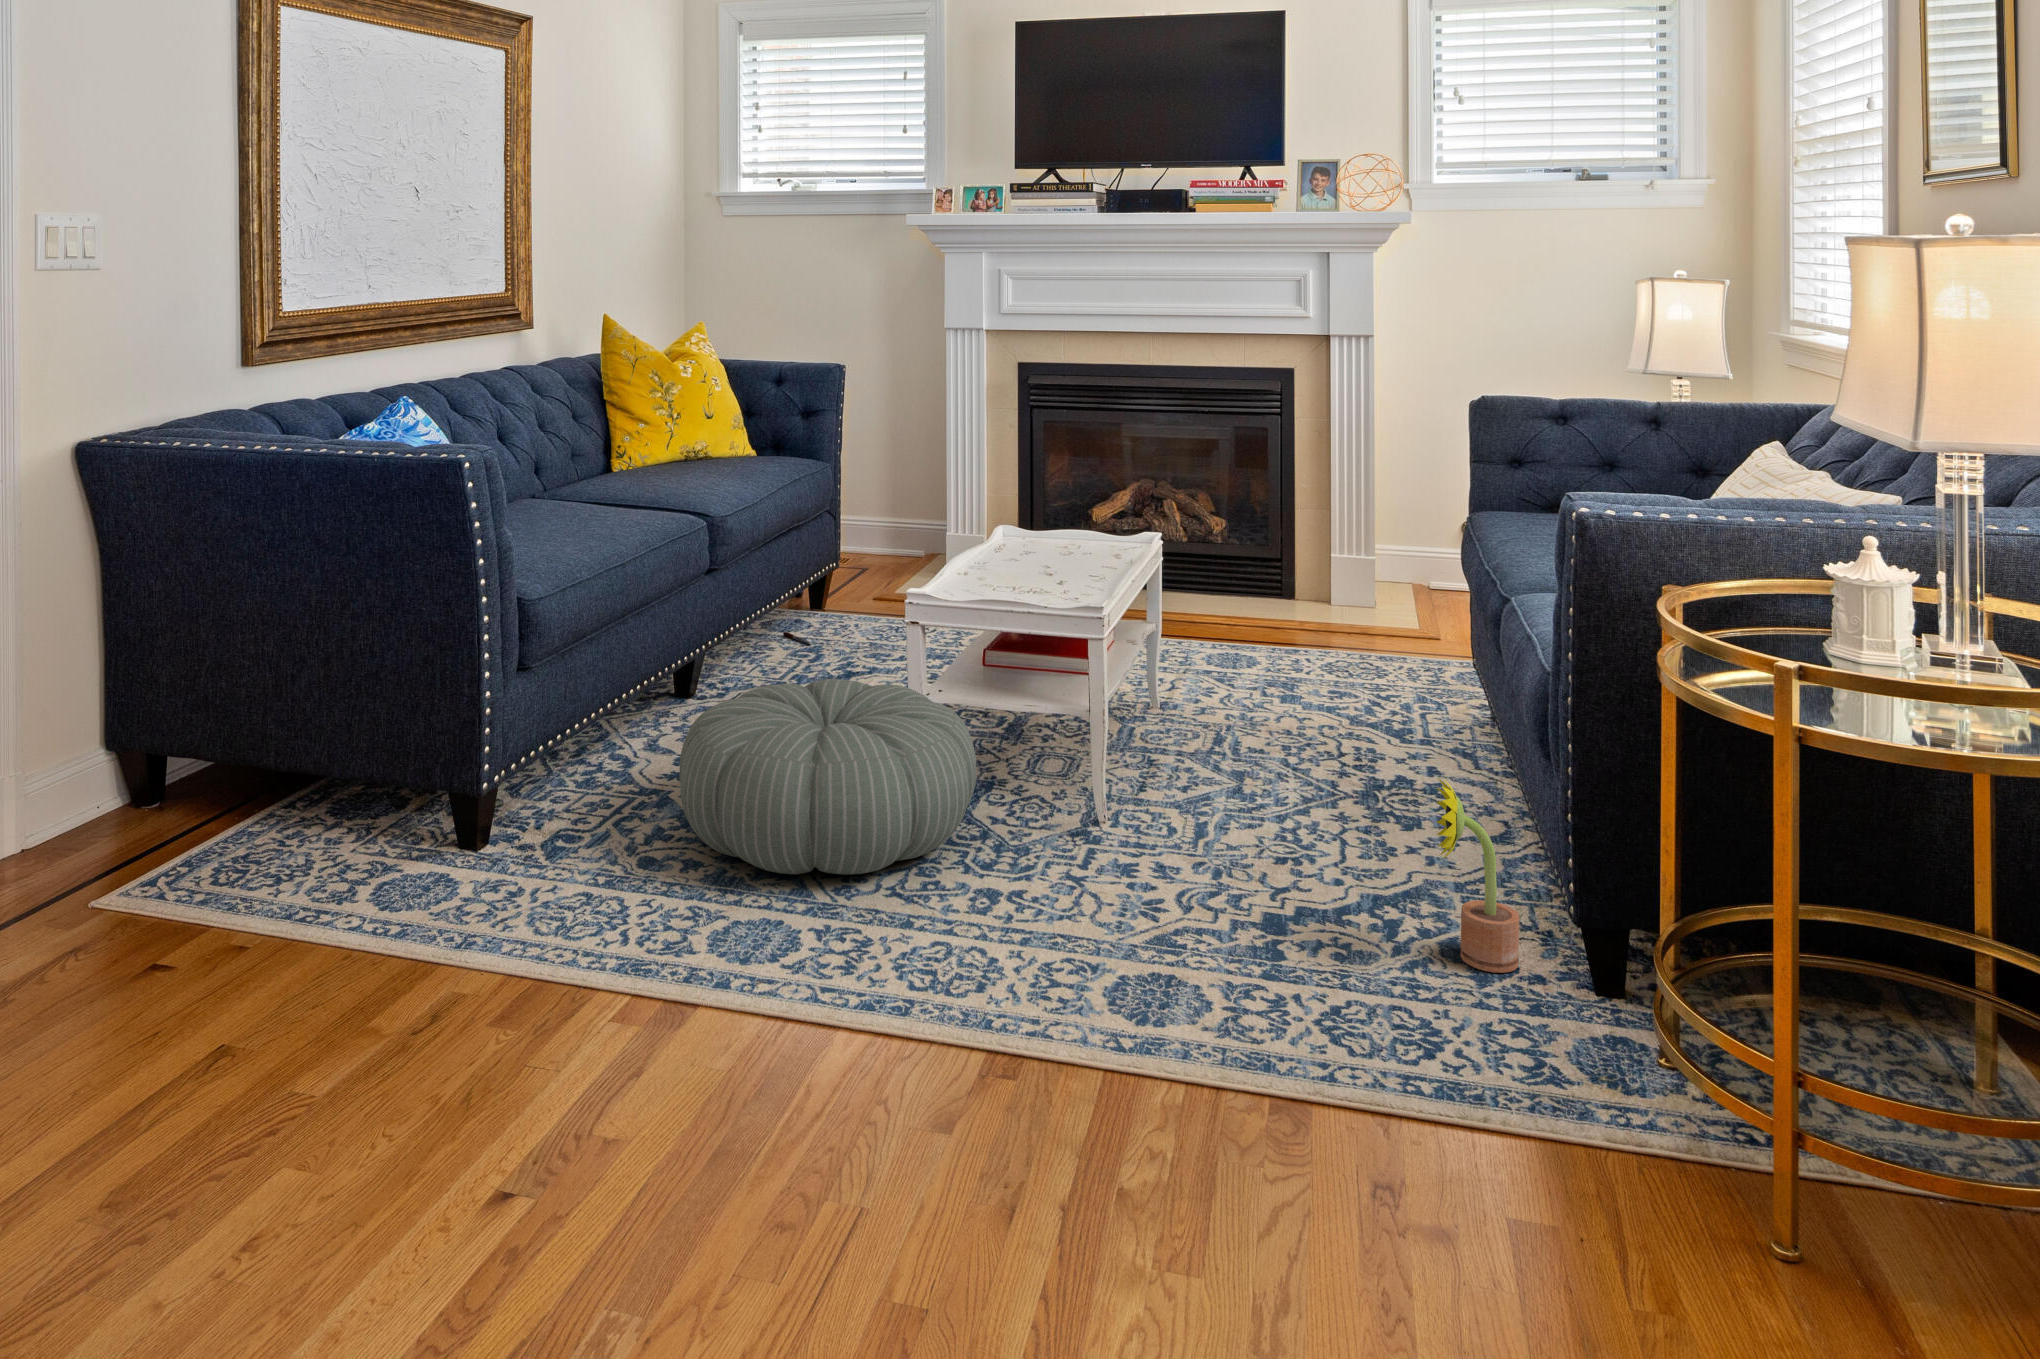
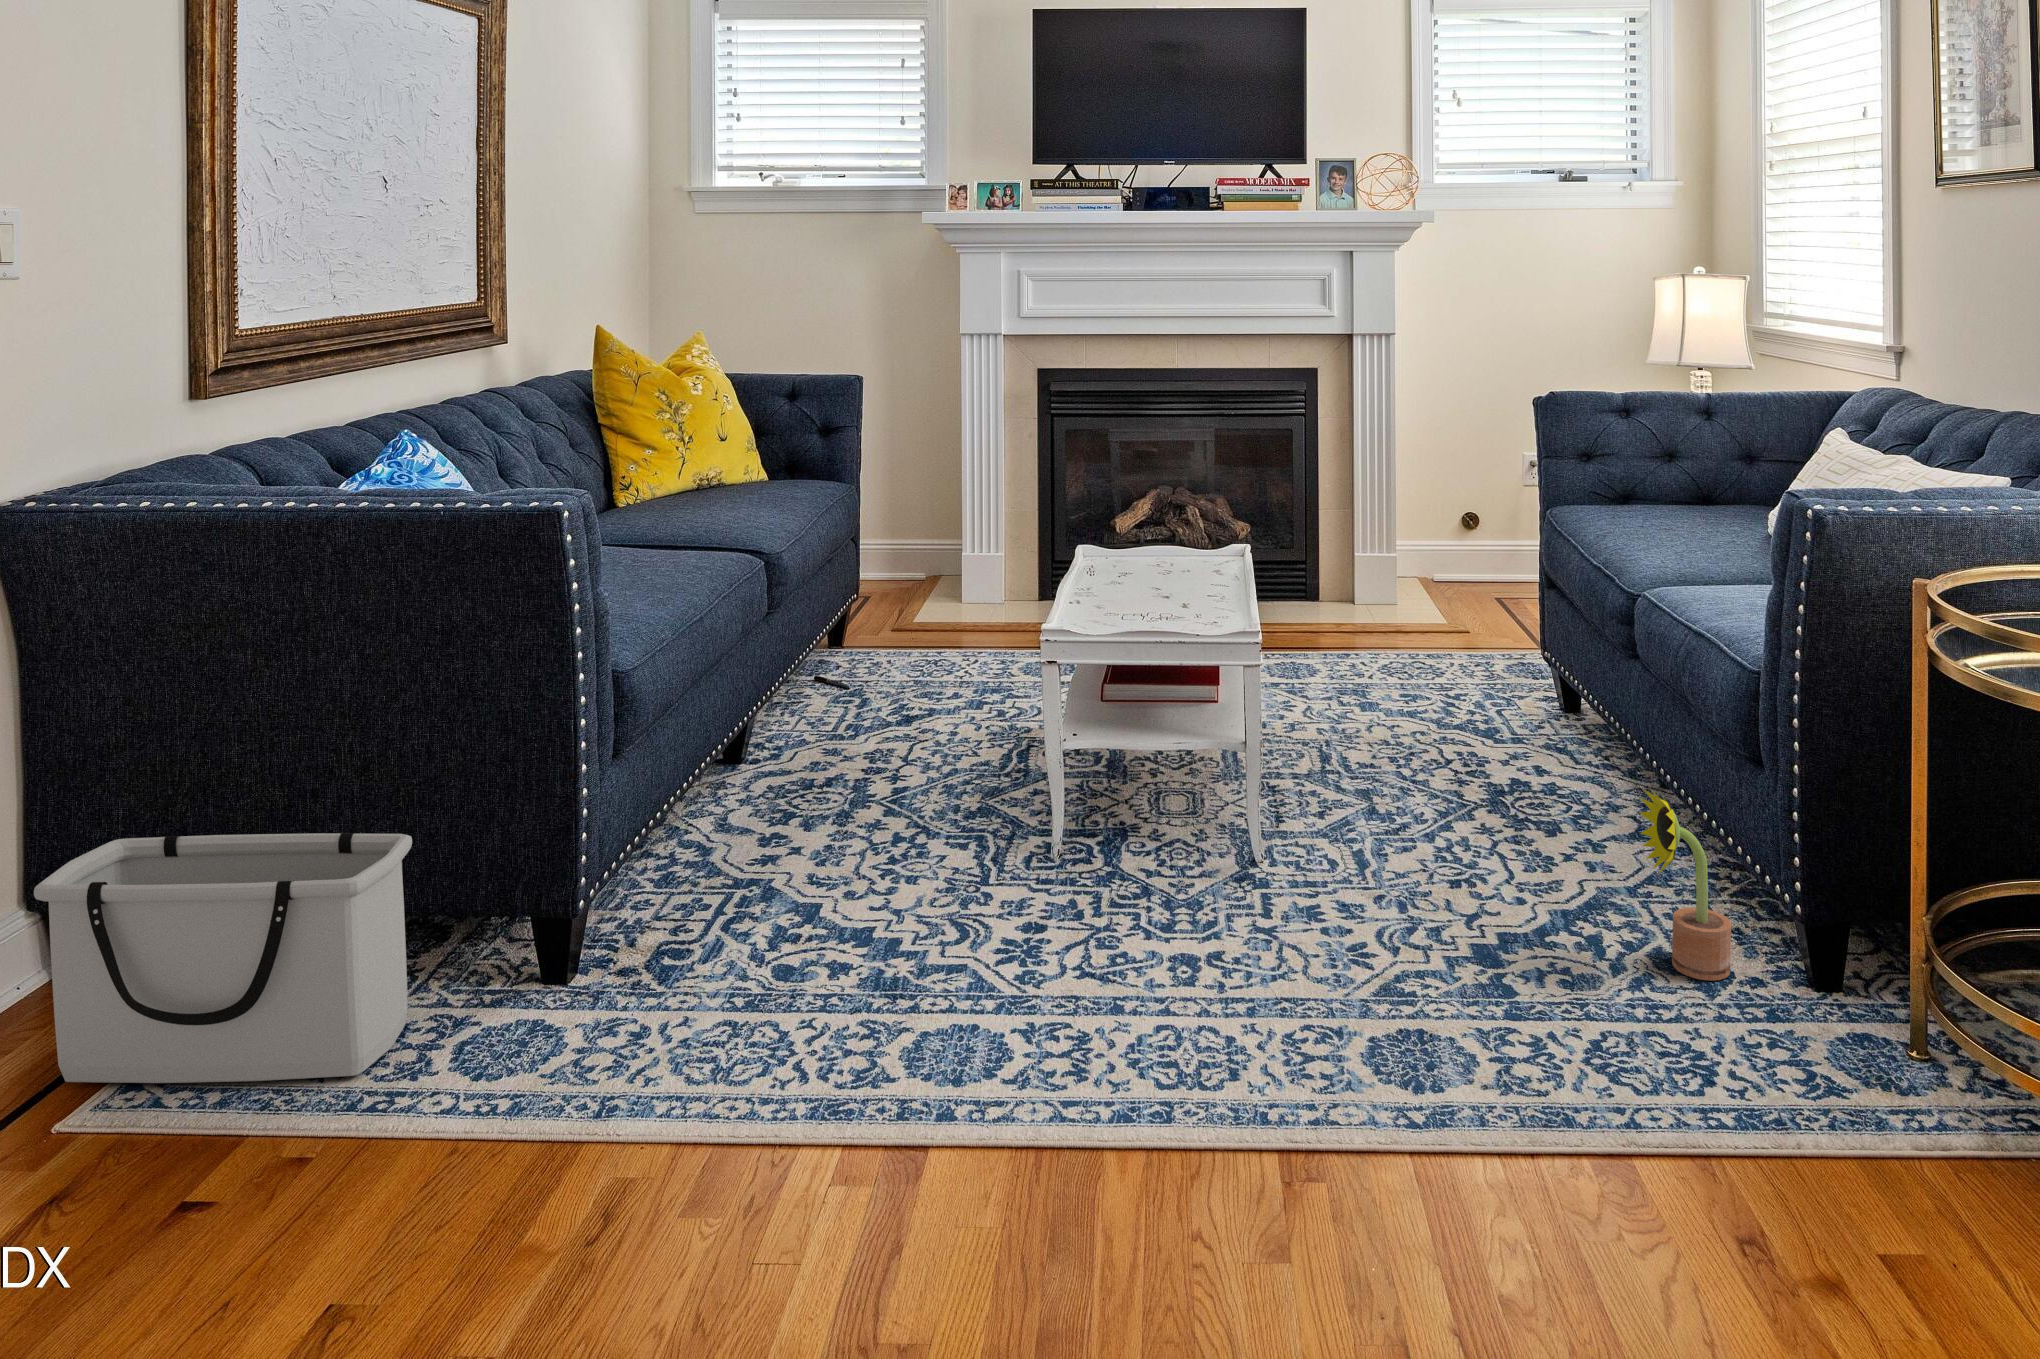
pouf: present [679,679,976,875] -> none [805,732,1142,965]
storage bin: none [93,698,357,896] -> present [34,833,412,1083]

